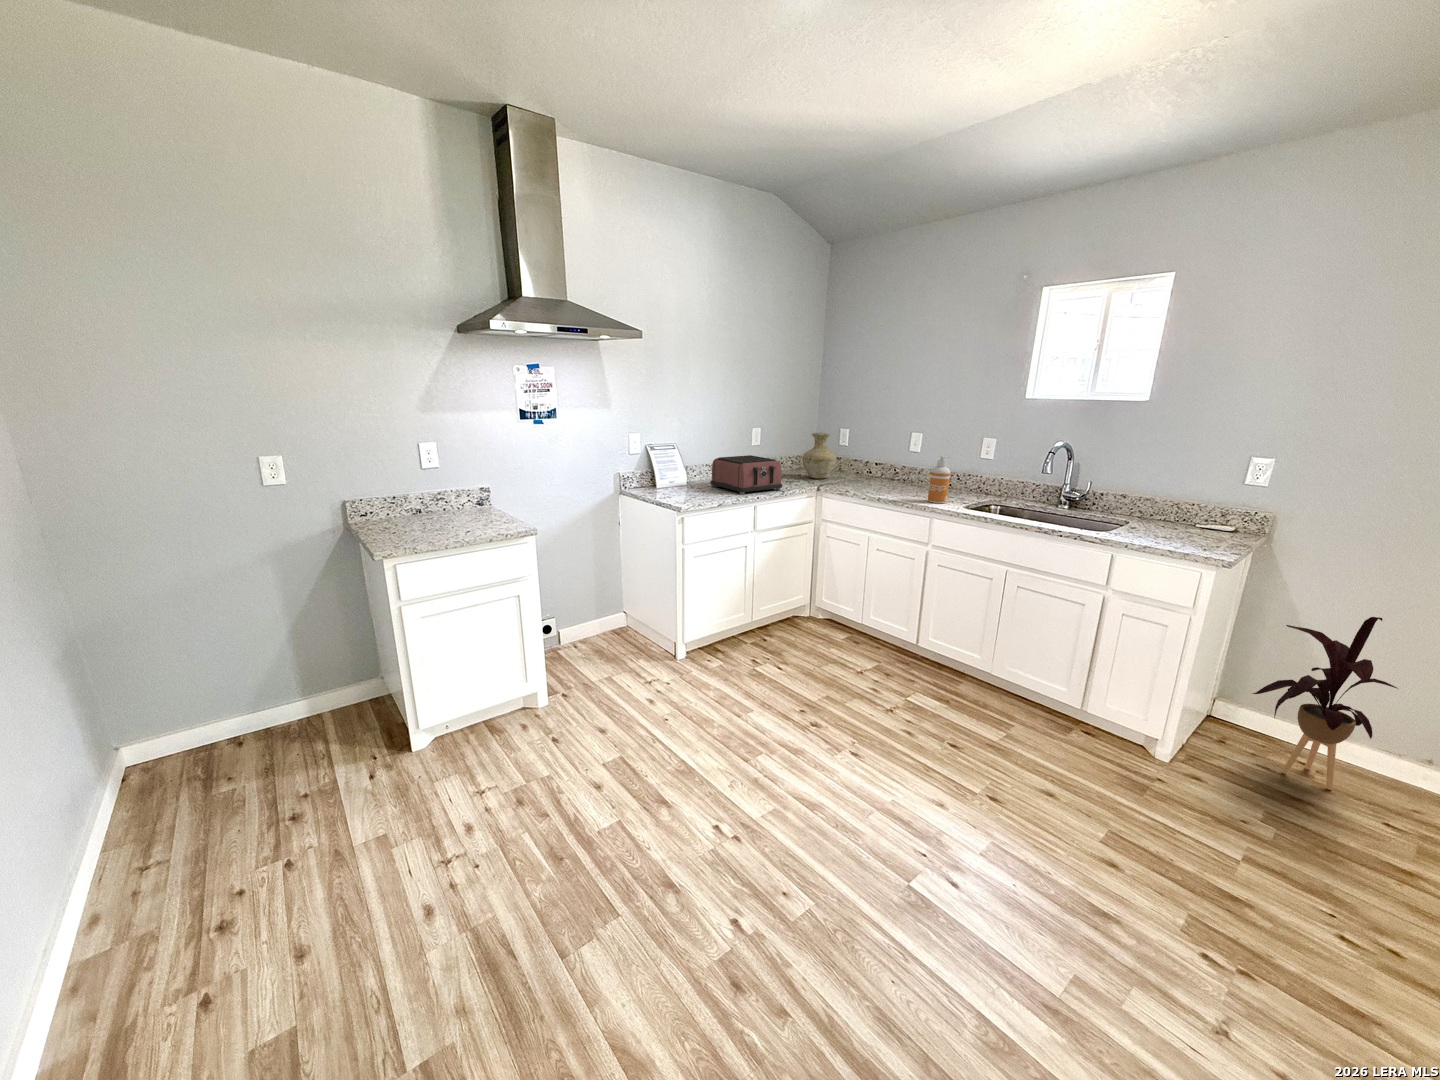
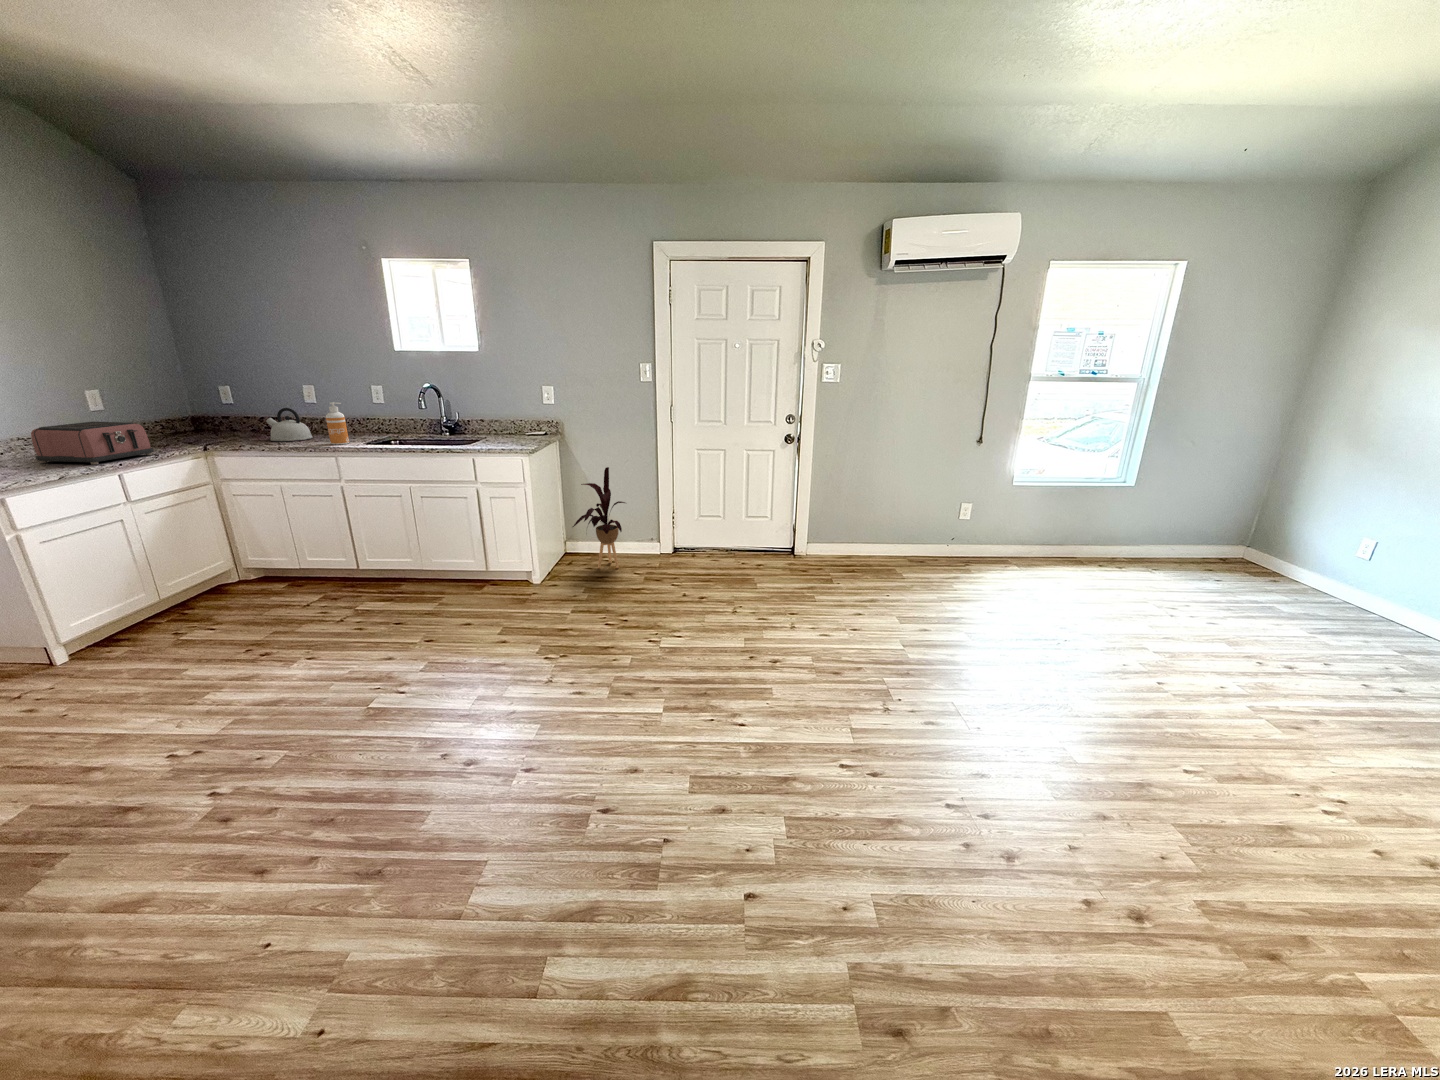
vase: present [802,433,836,479] -> none [174,391,221,440]
kettle: none [871,456,909,491] -> present [266,408,313,441]

